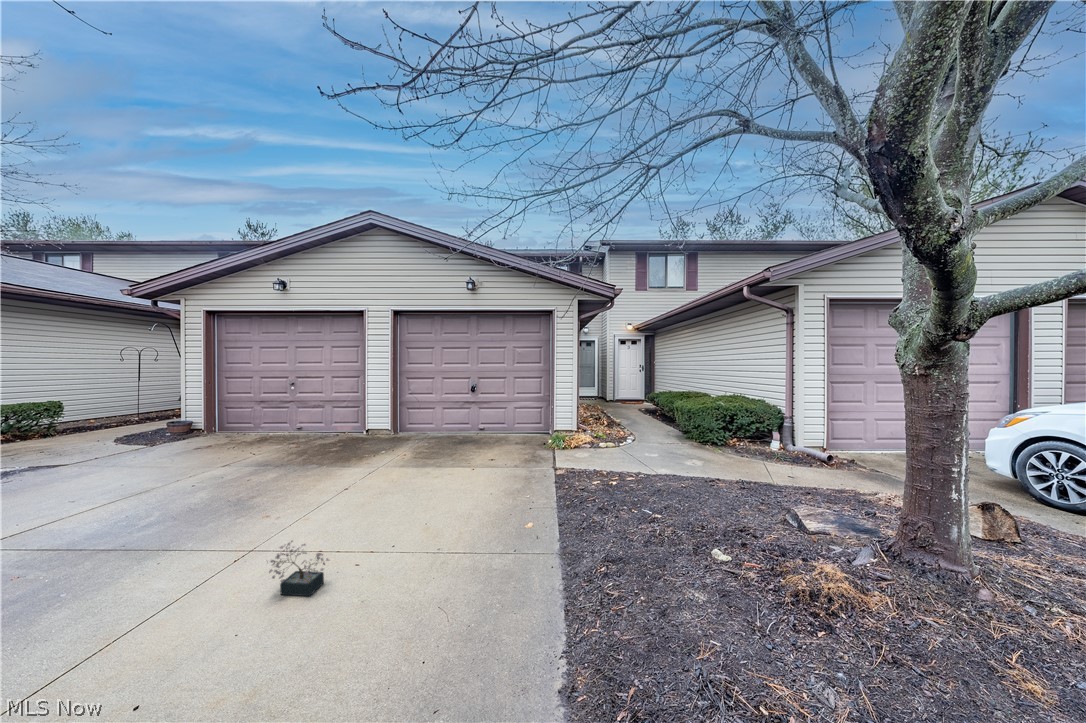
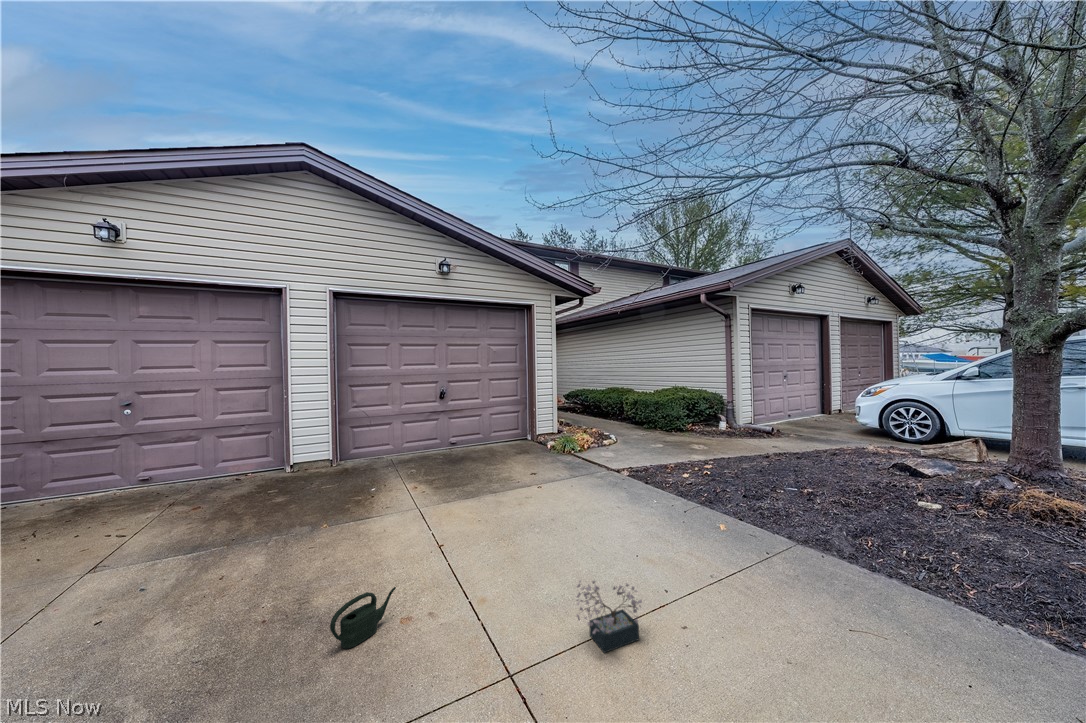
watering can: none [201,514,254,543] -> present [330,587,396,649]

